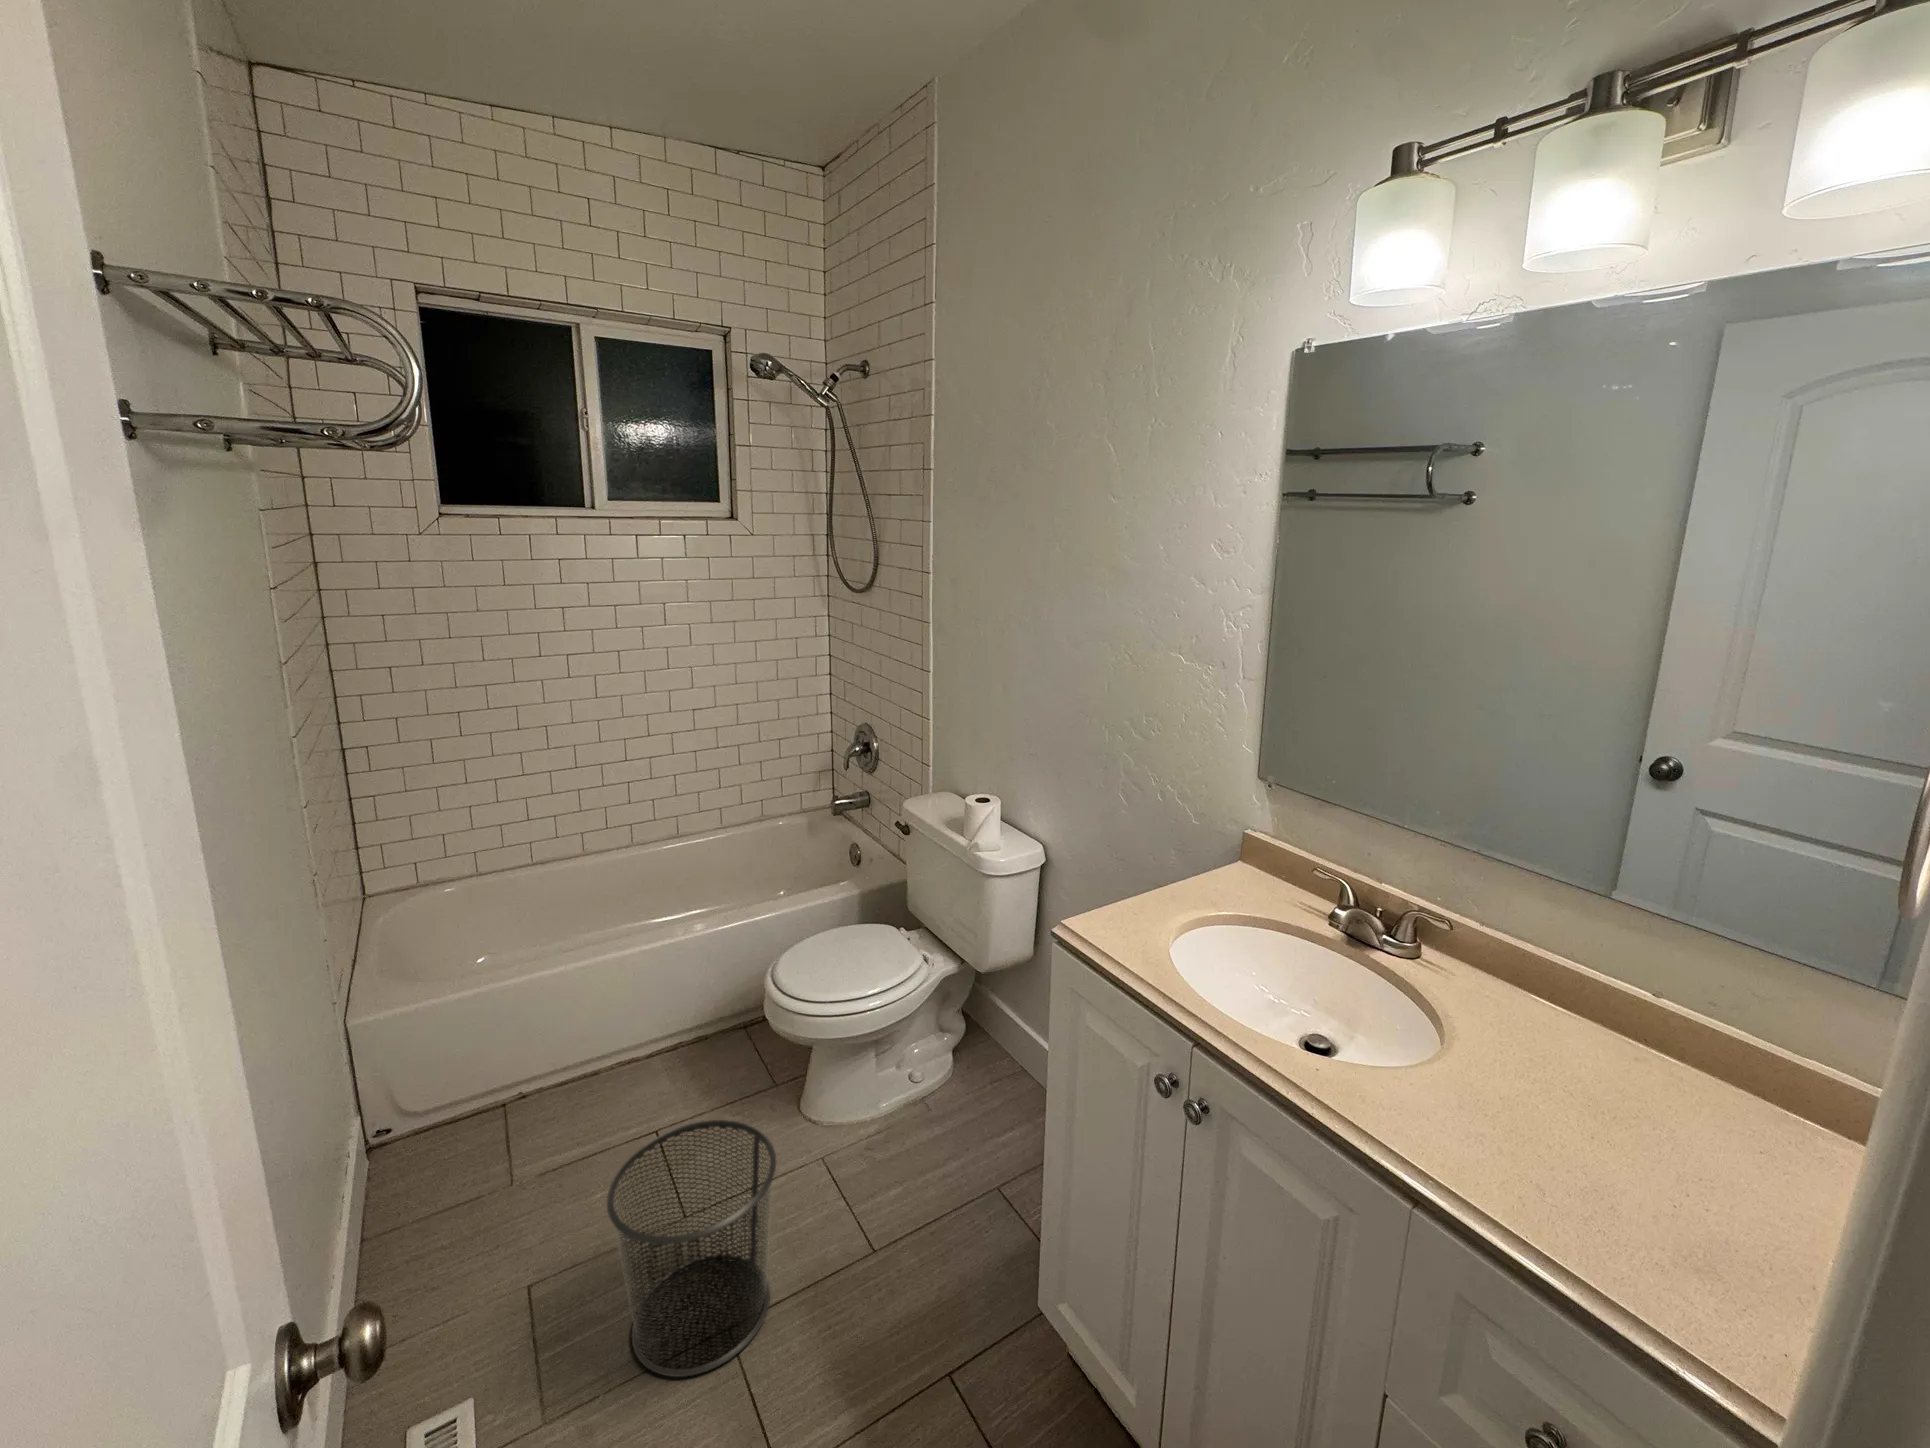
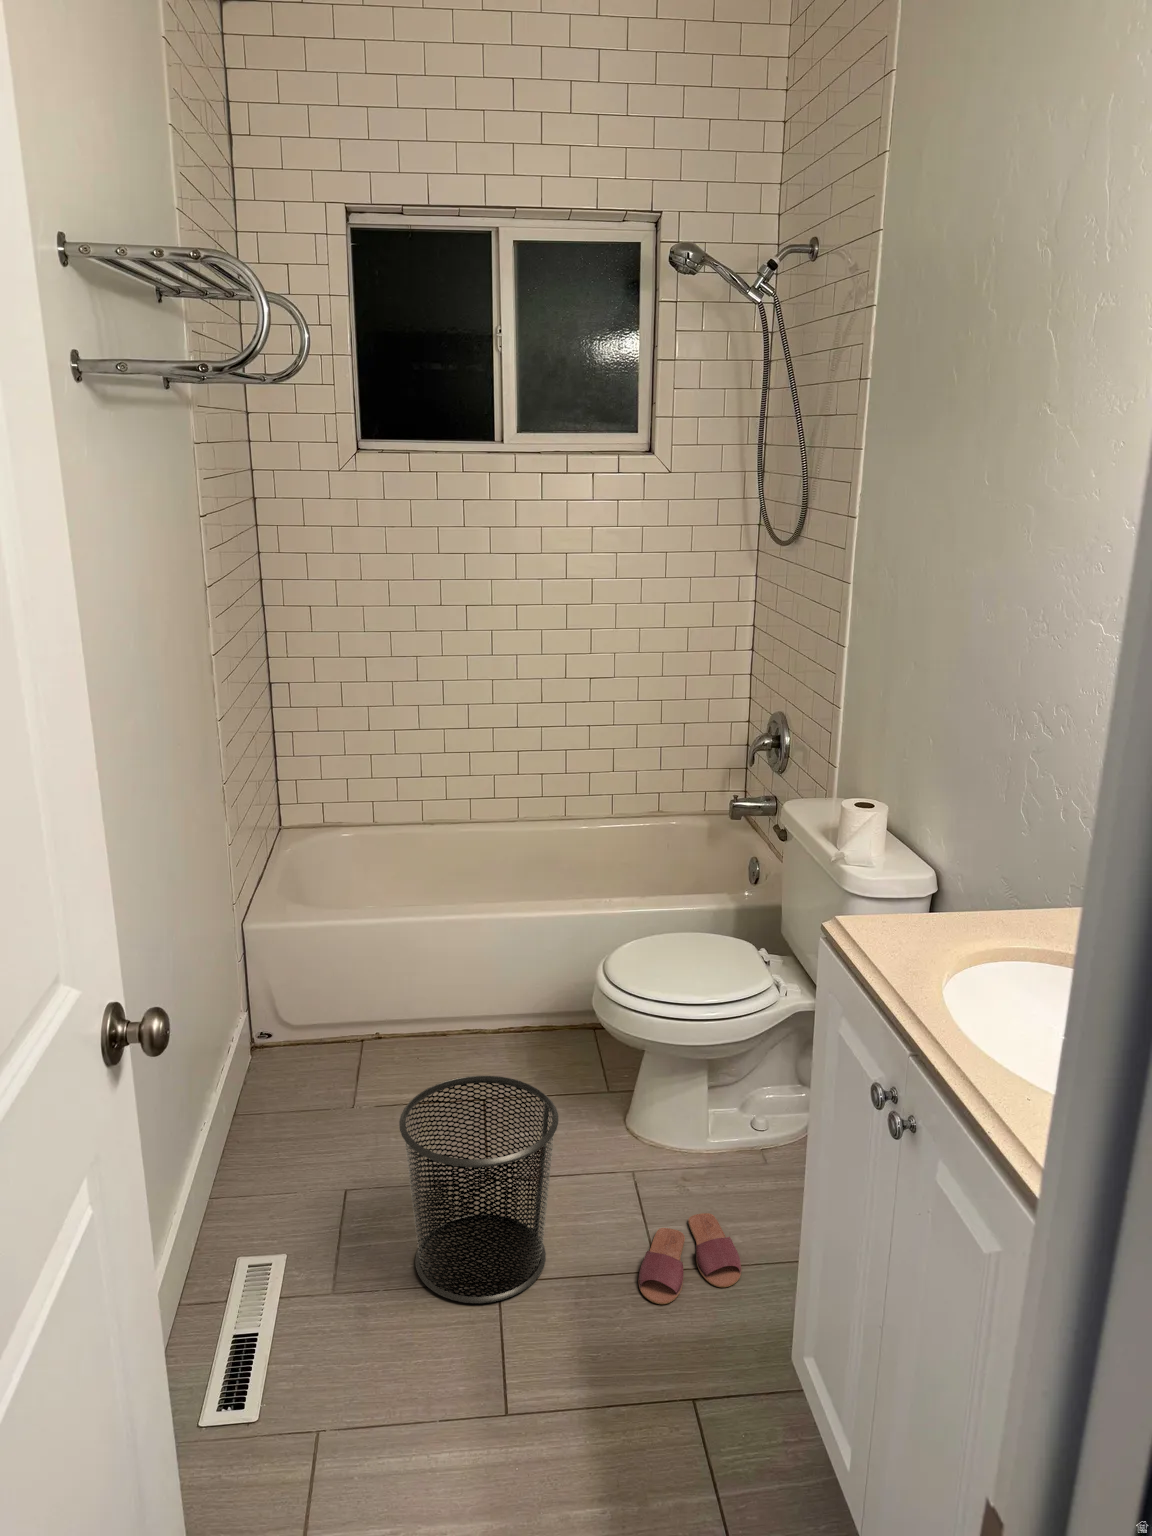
slippers: none [862,1180,948,1293] -> present [638,1213,741,1304]

